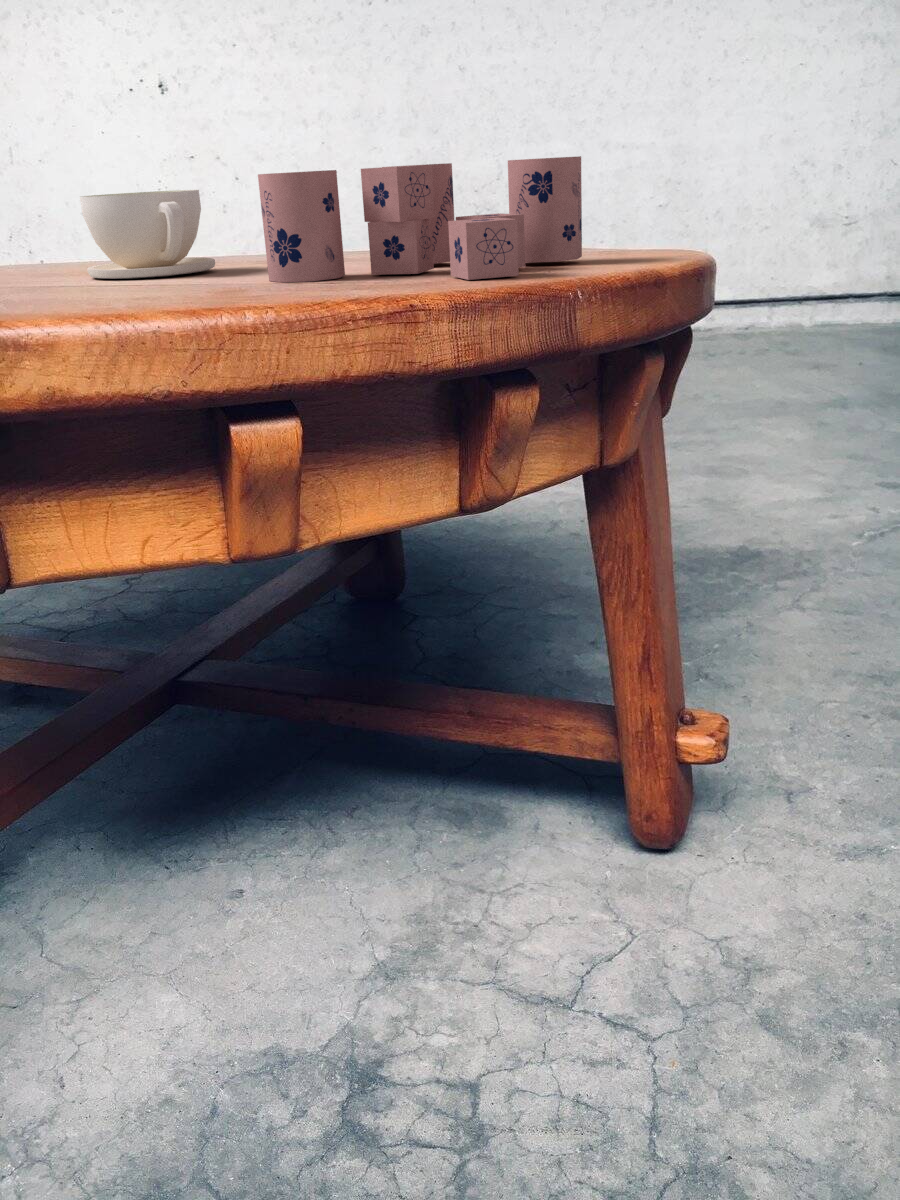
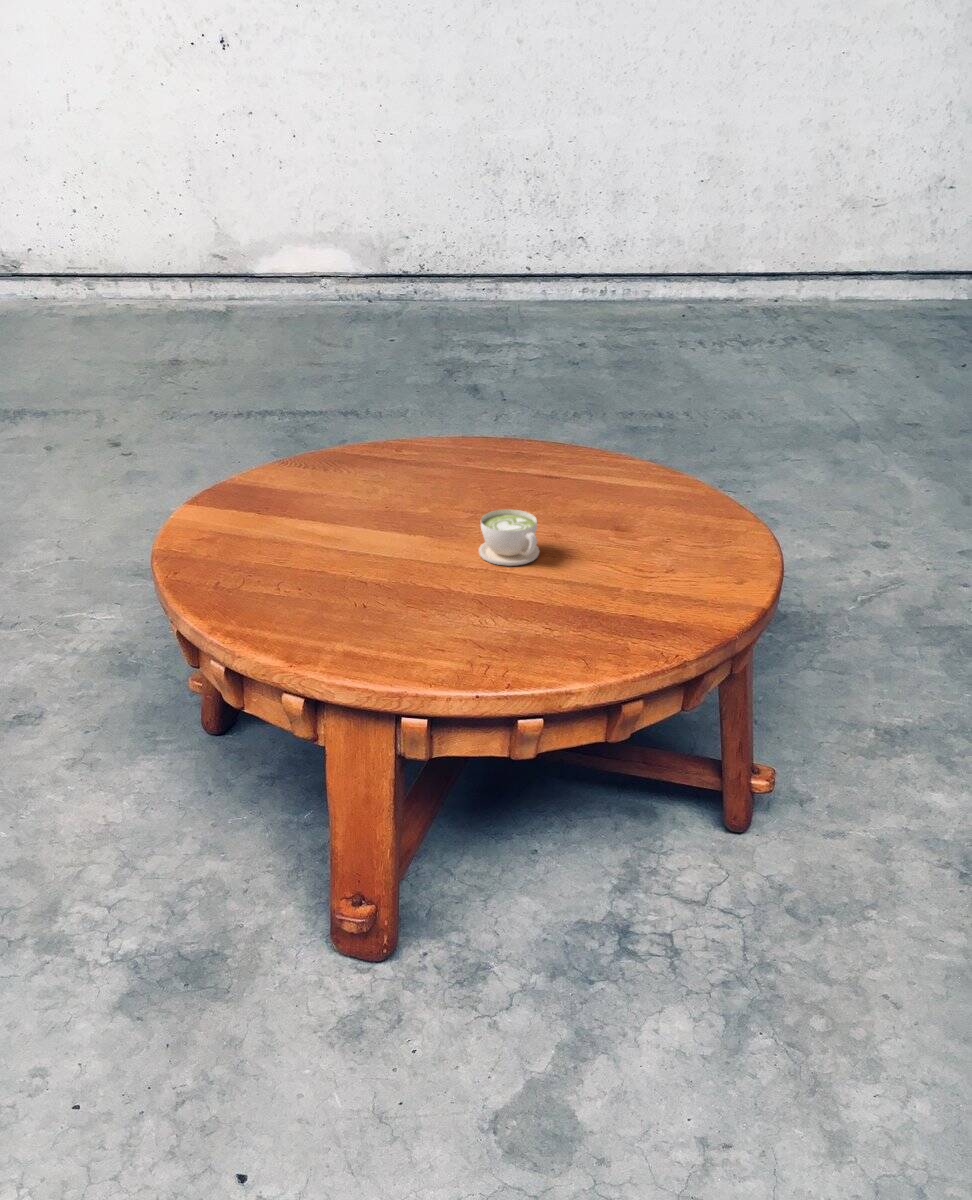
candle: present [258,156,582,282] -> none [585,511,724,600]

